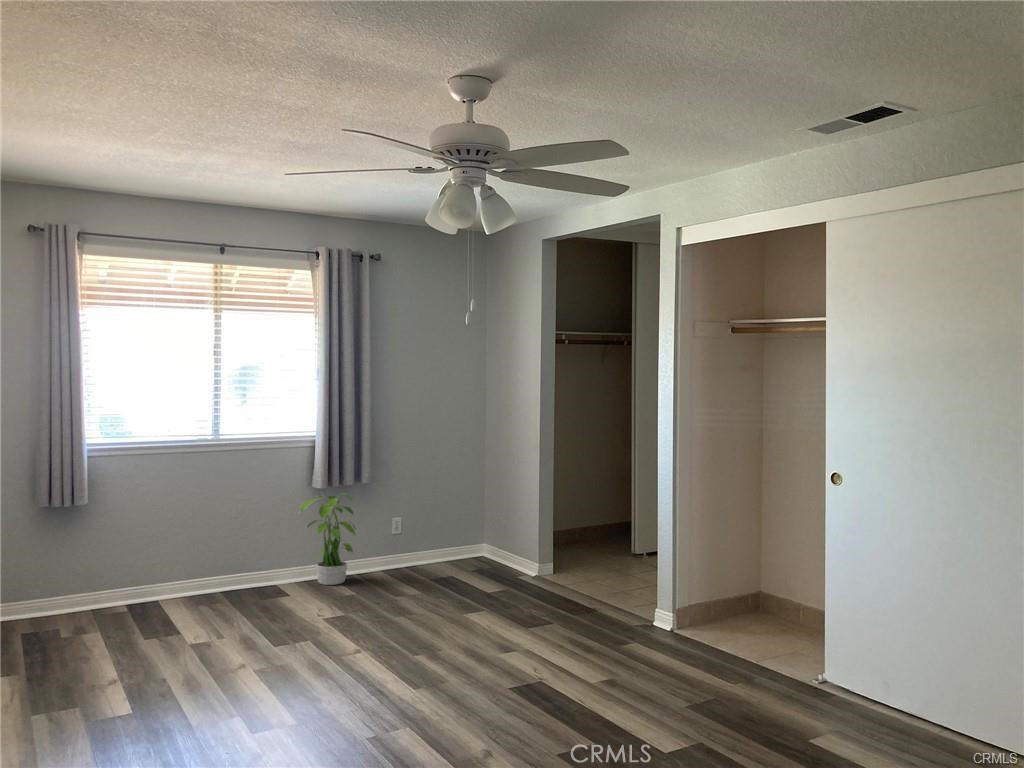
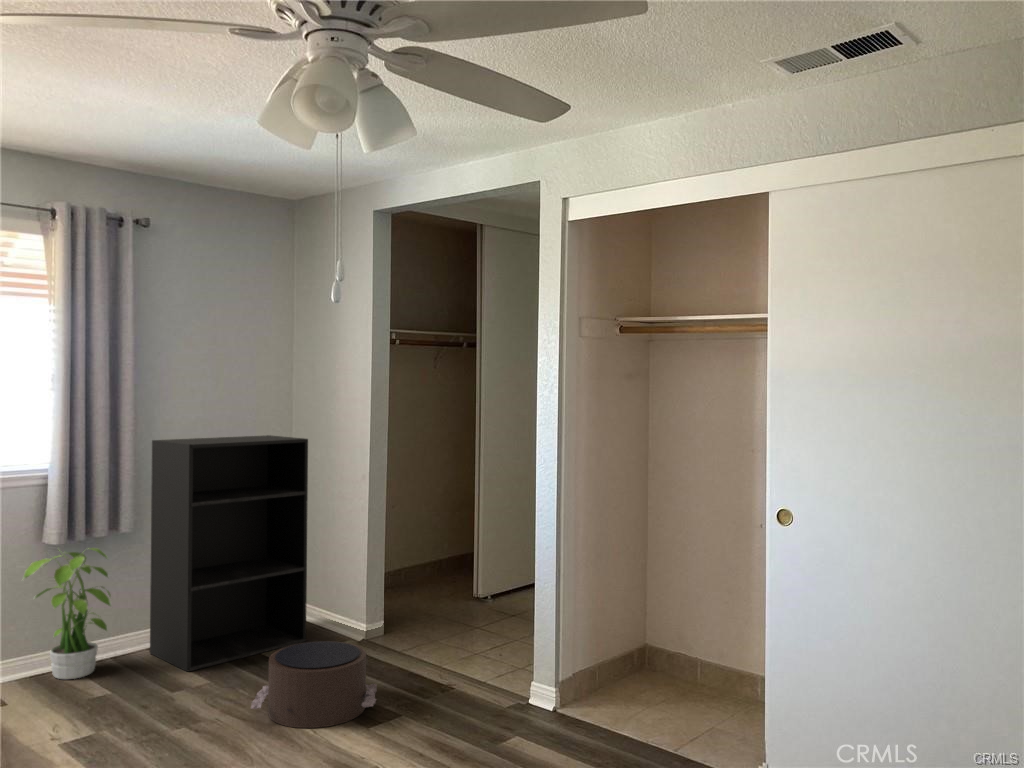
bookshelf: none [382,415,495,586] -> present [150,435,308,671]
pouf: none [446,567,537,625] -> present [251,641,377,728]

